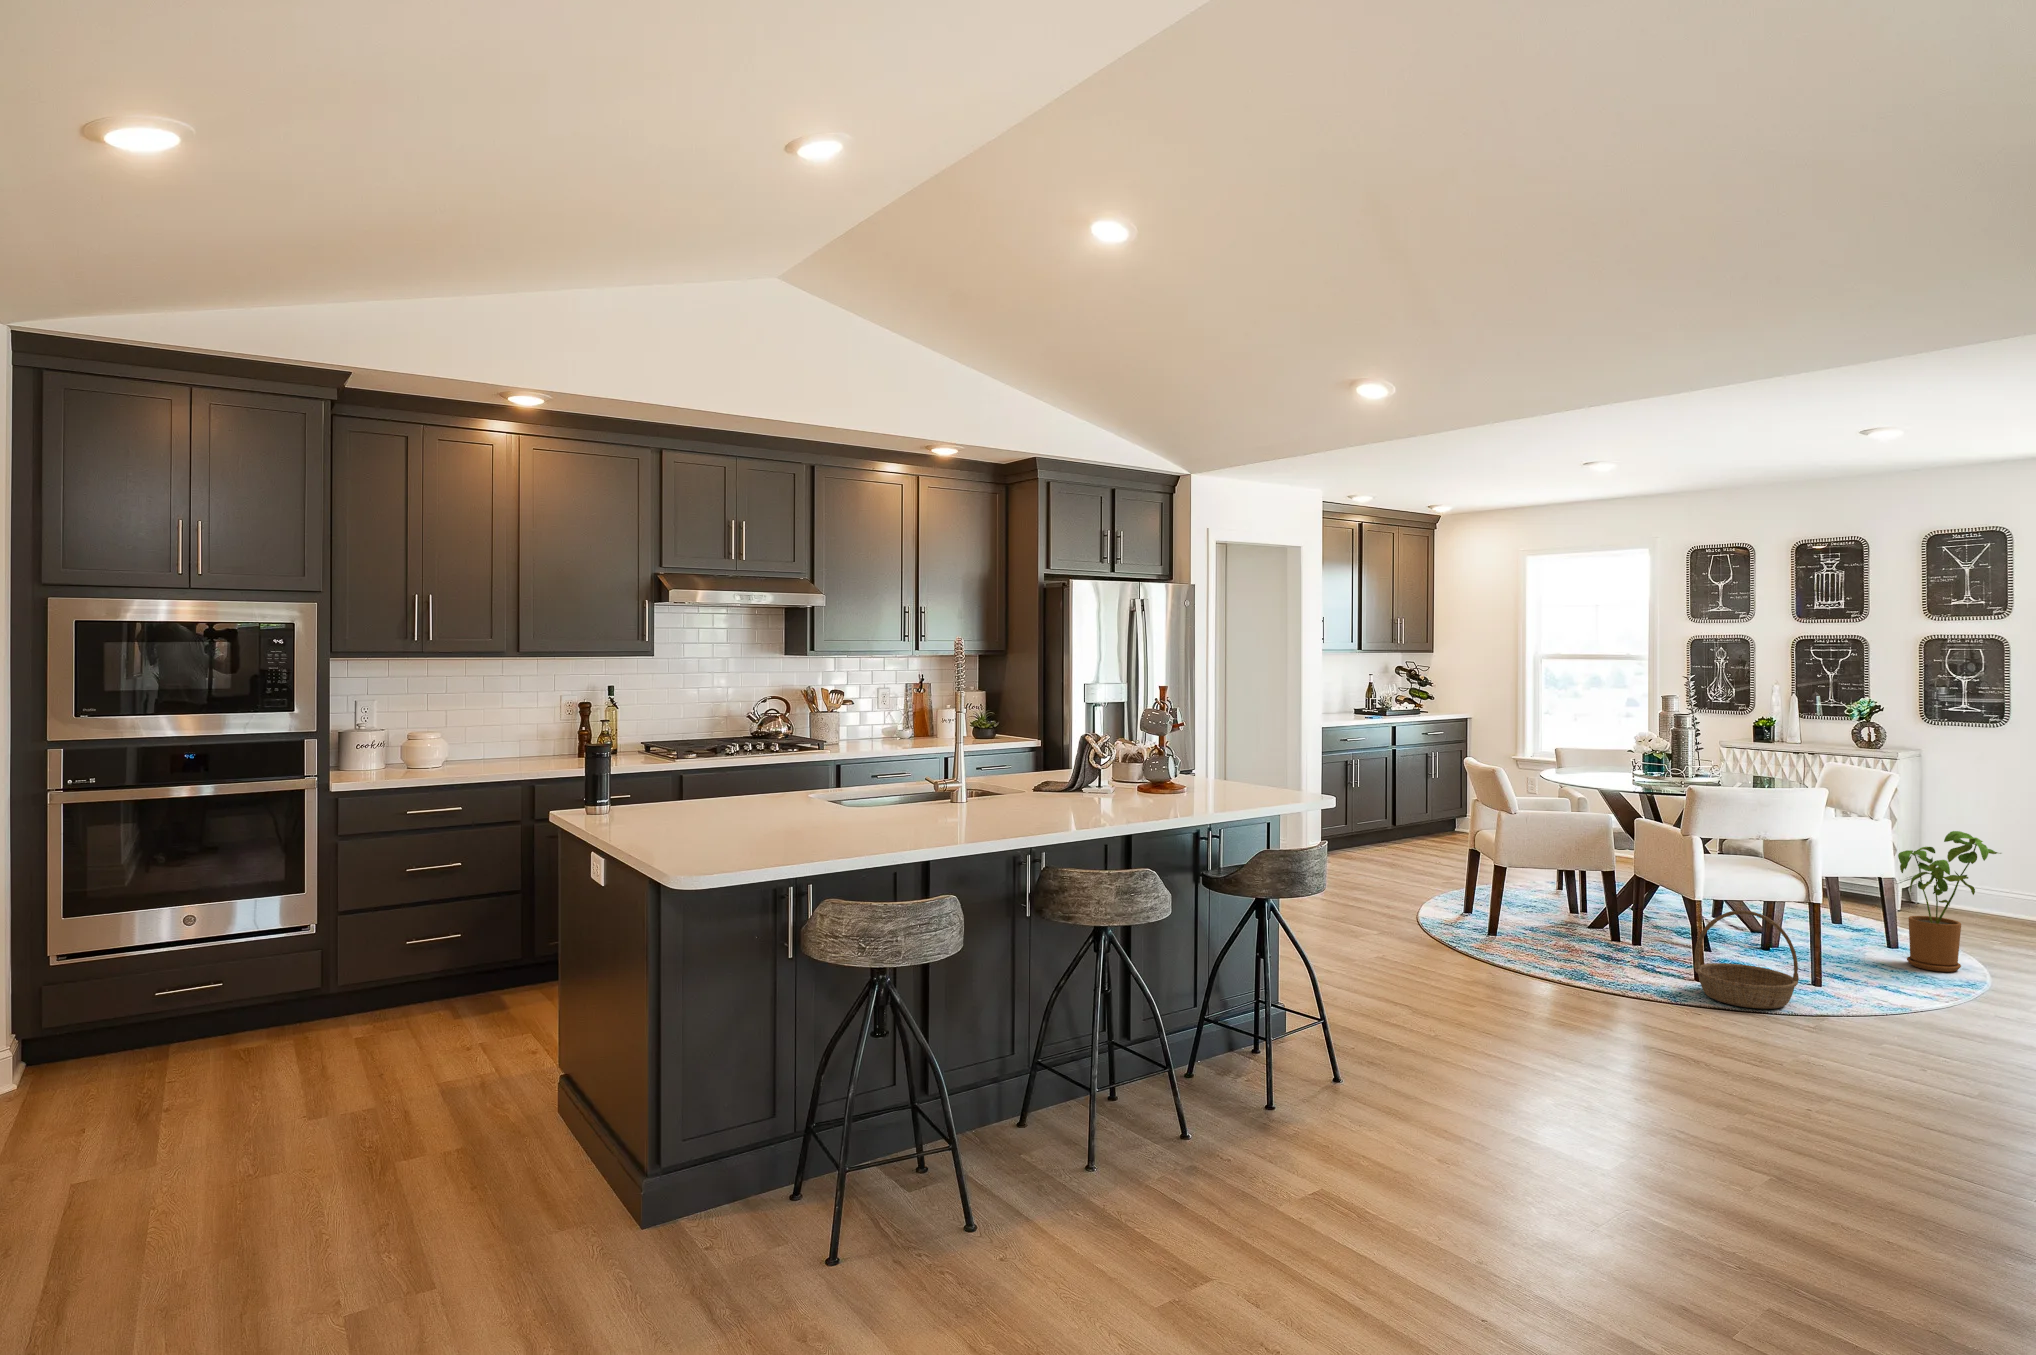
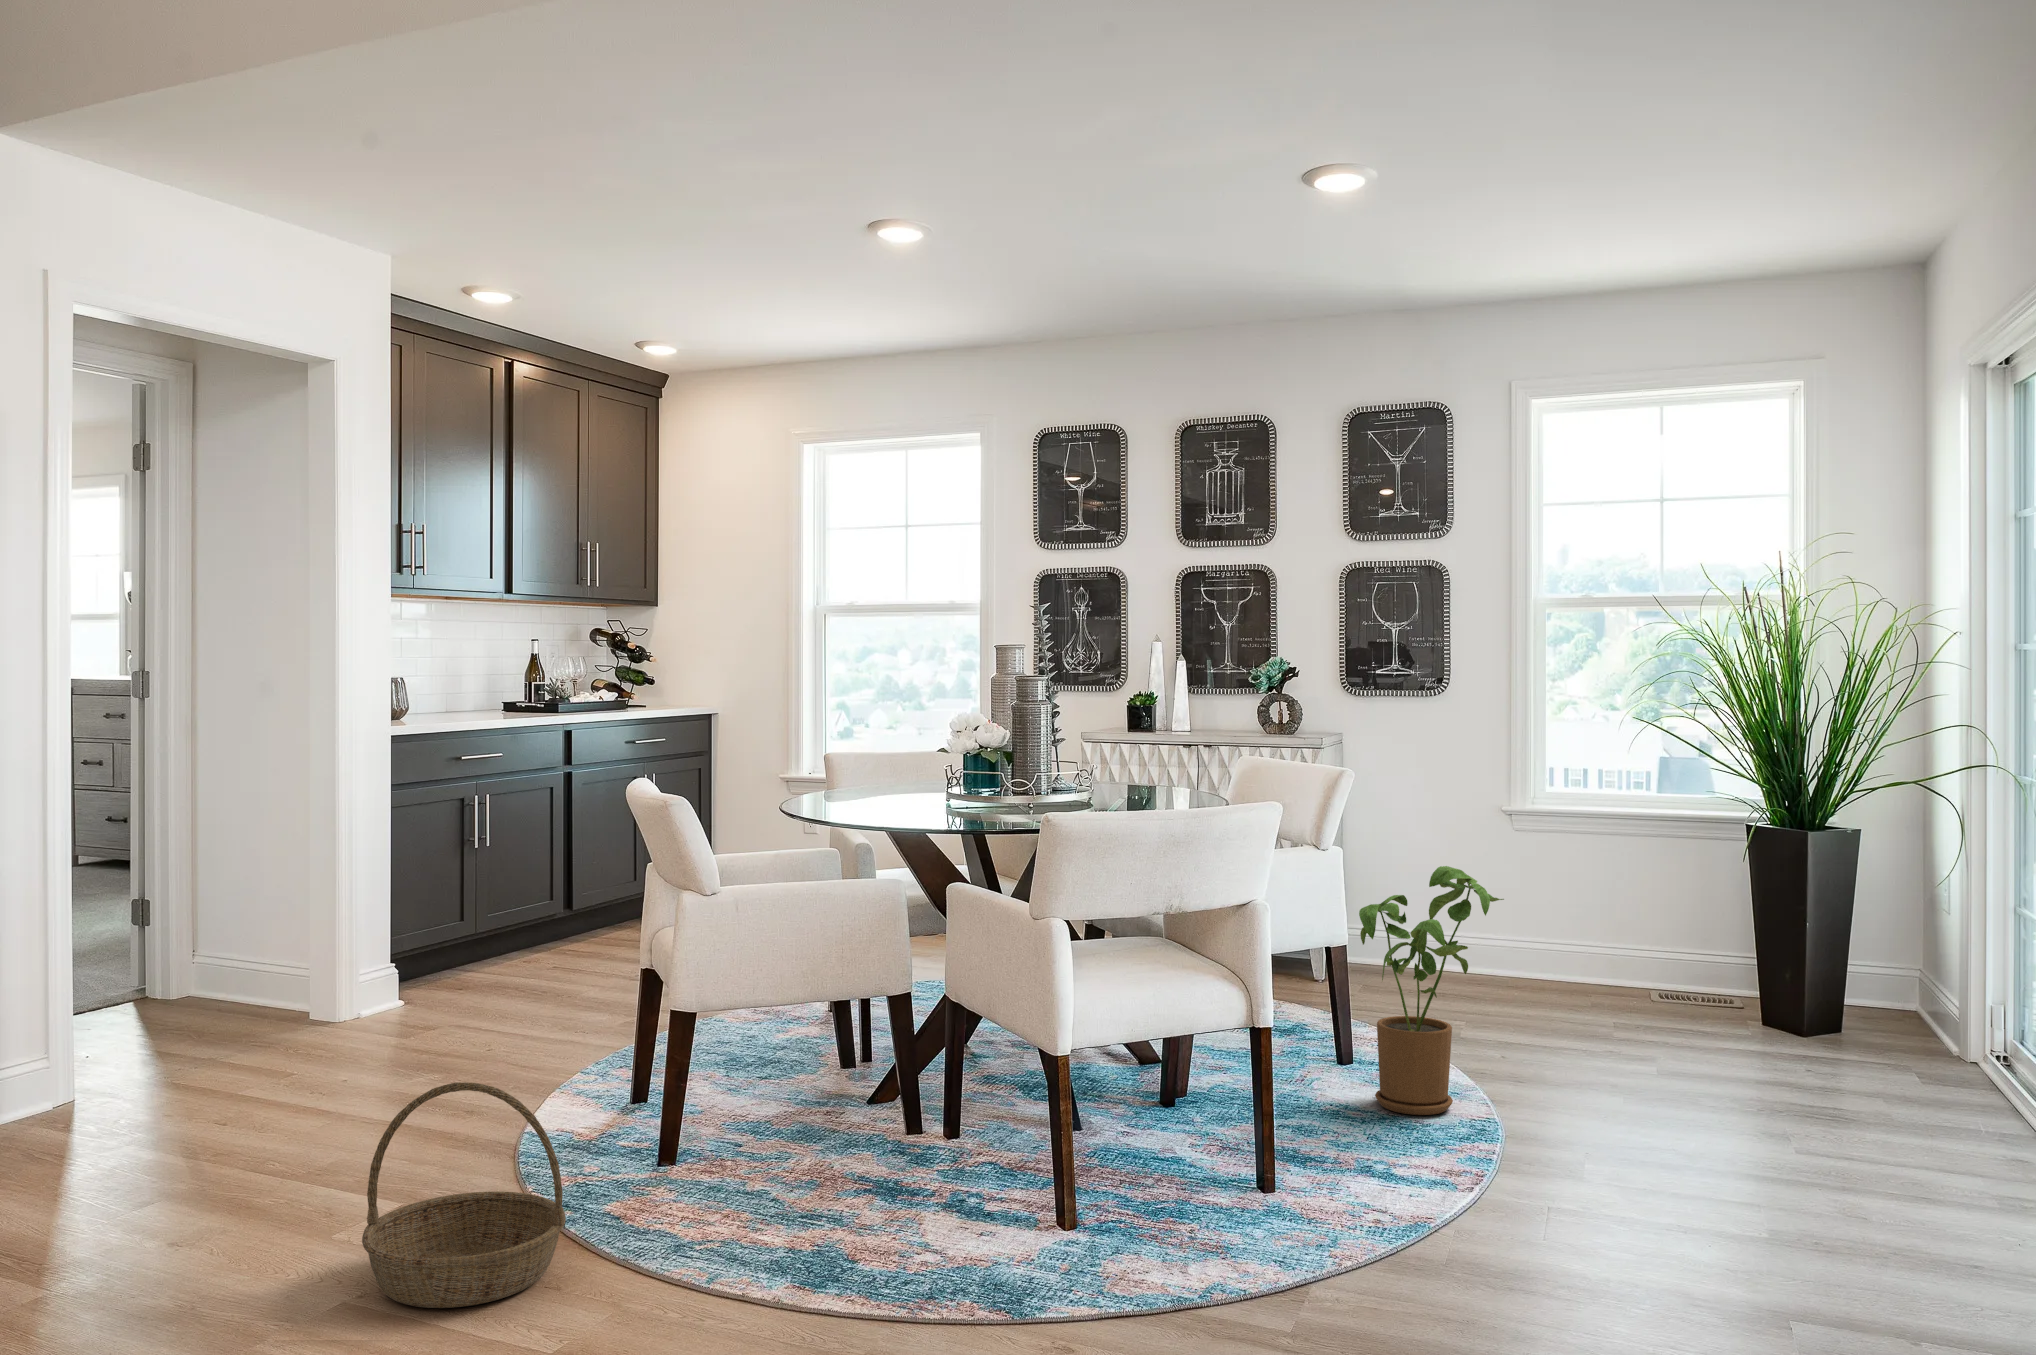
basket: present [1694,910,1799,1009] -> present [362,1082,566,1308]

